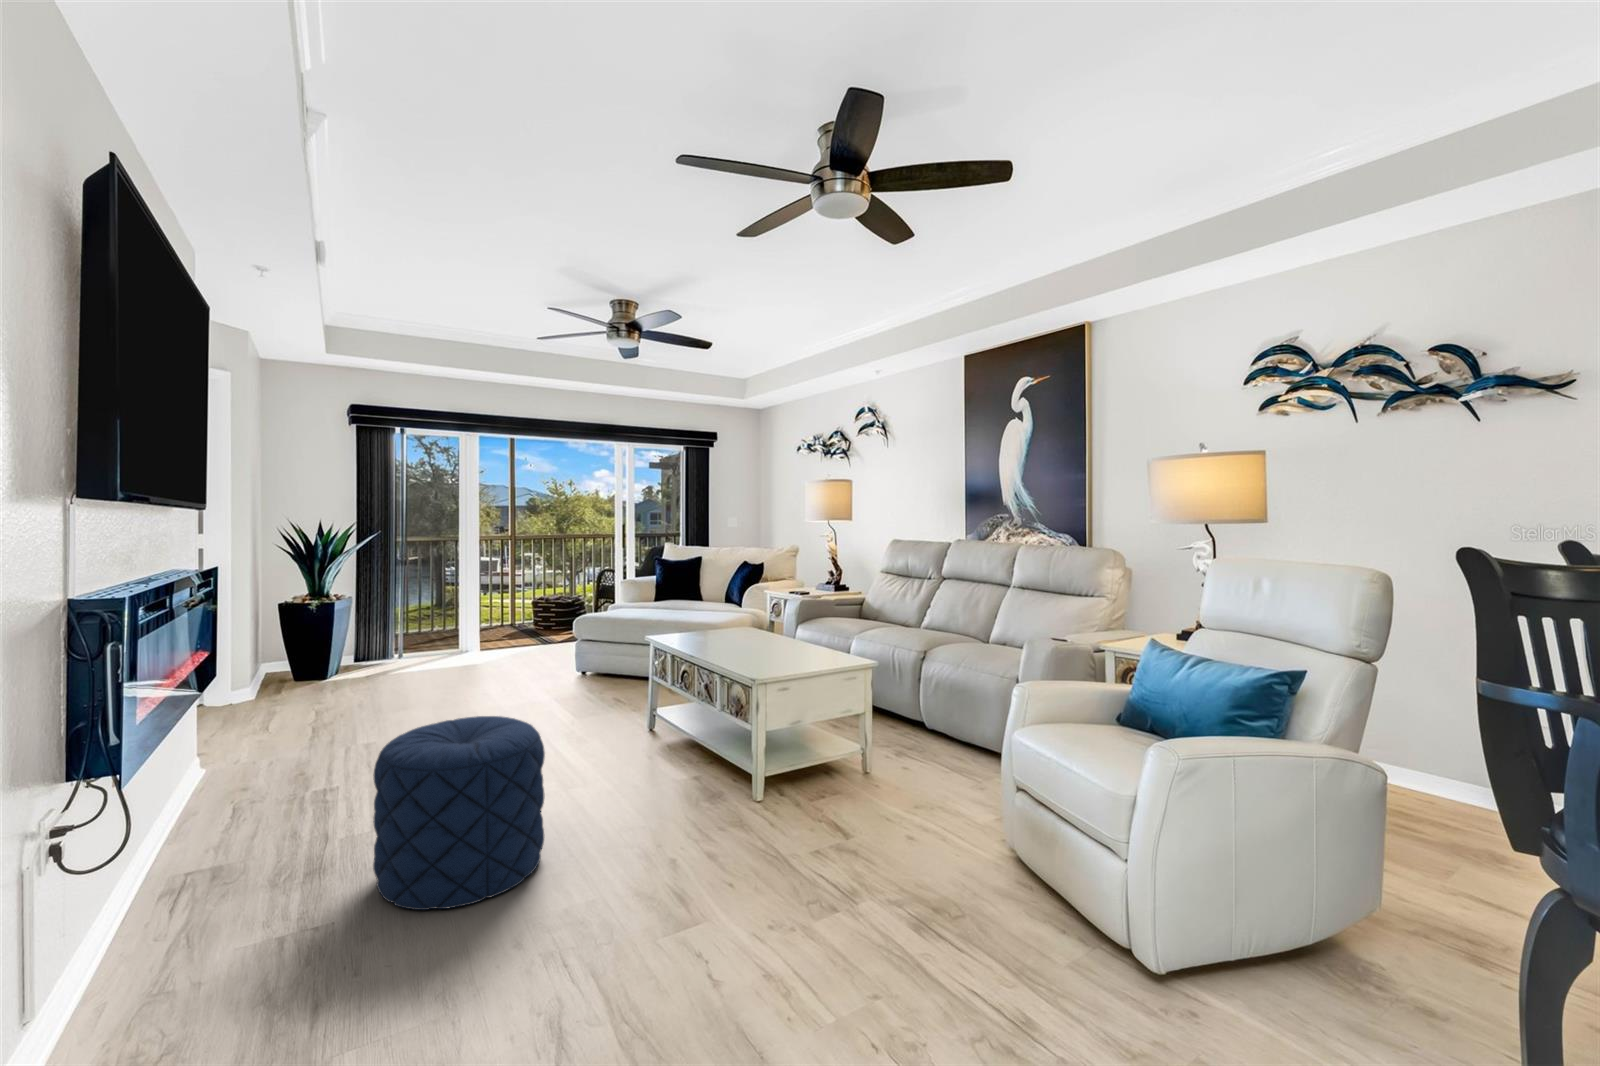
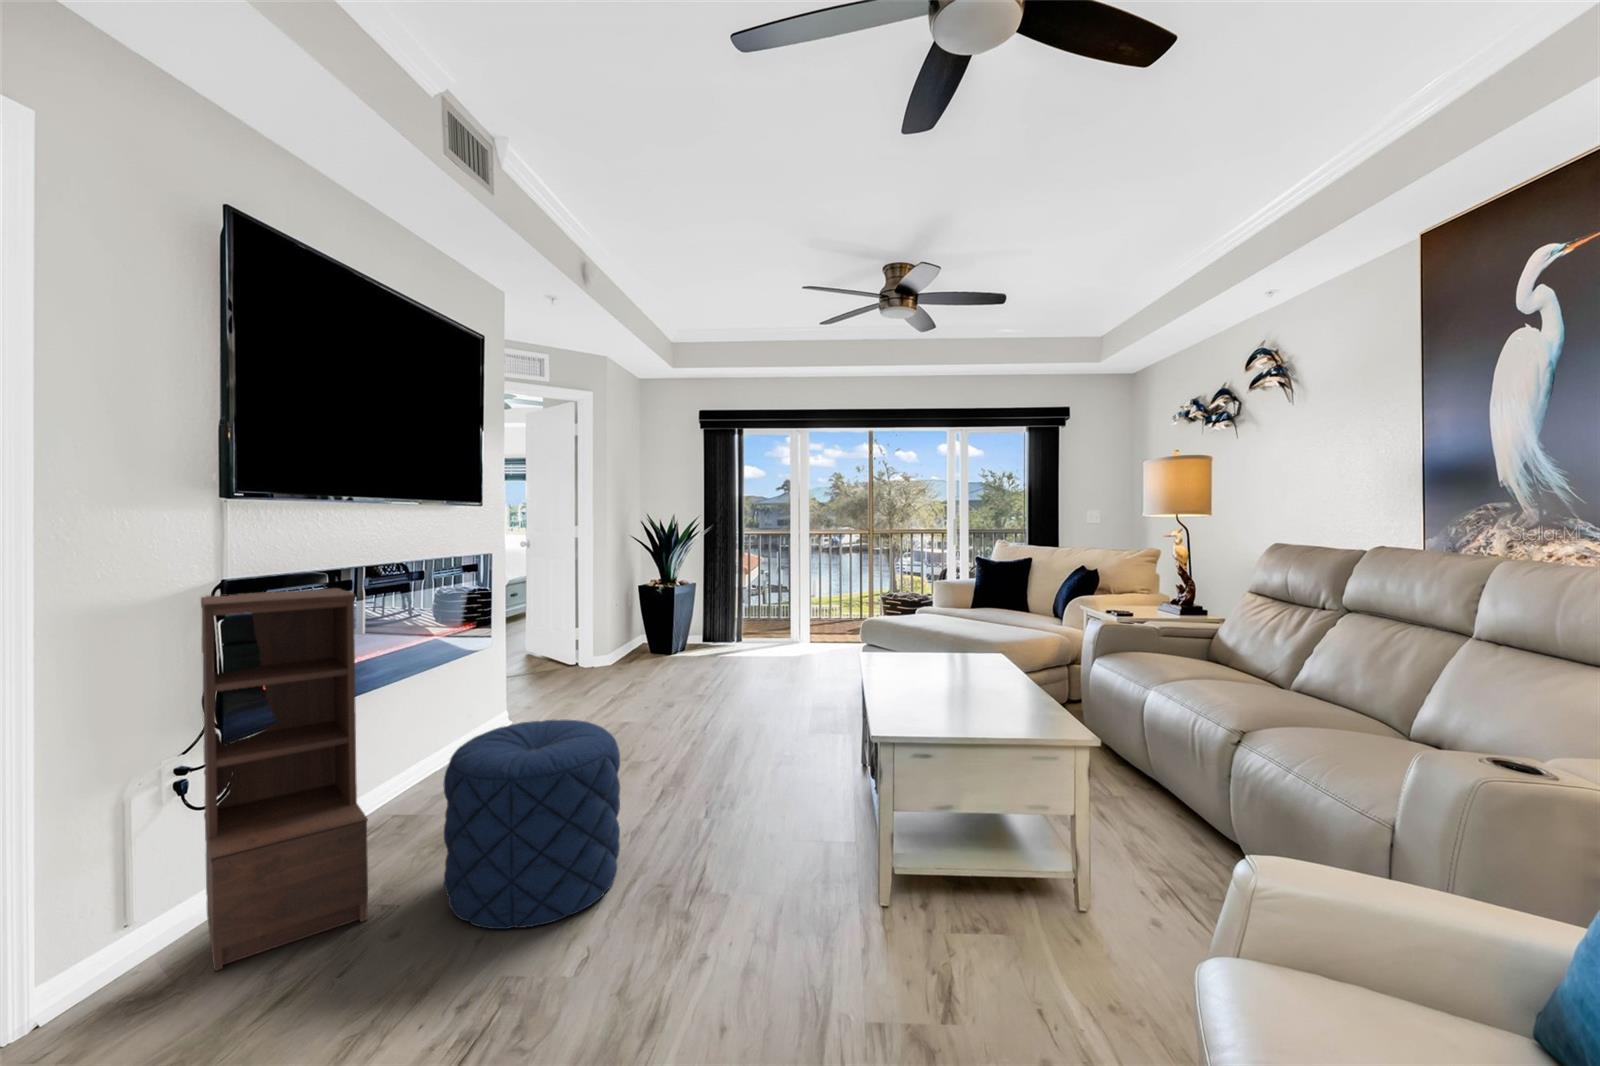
bookshelf: none [53,608,320,1028] -> present [201,588,368,971]

